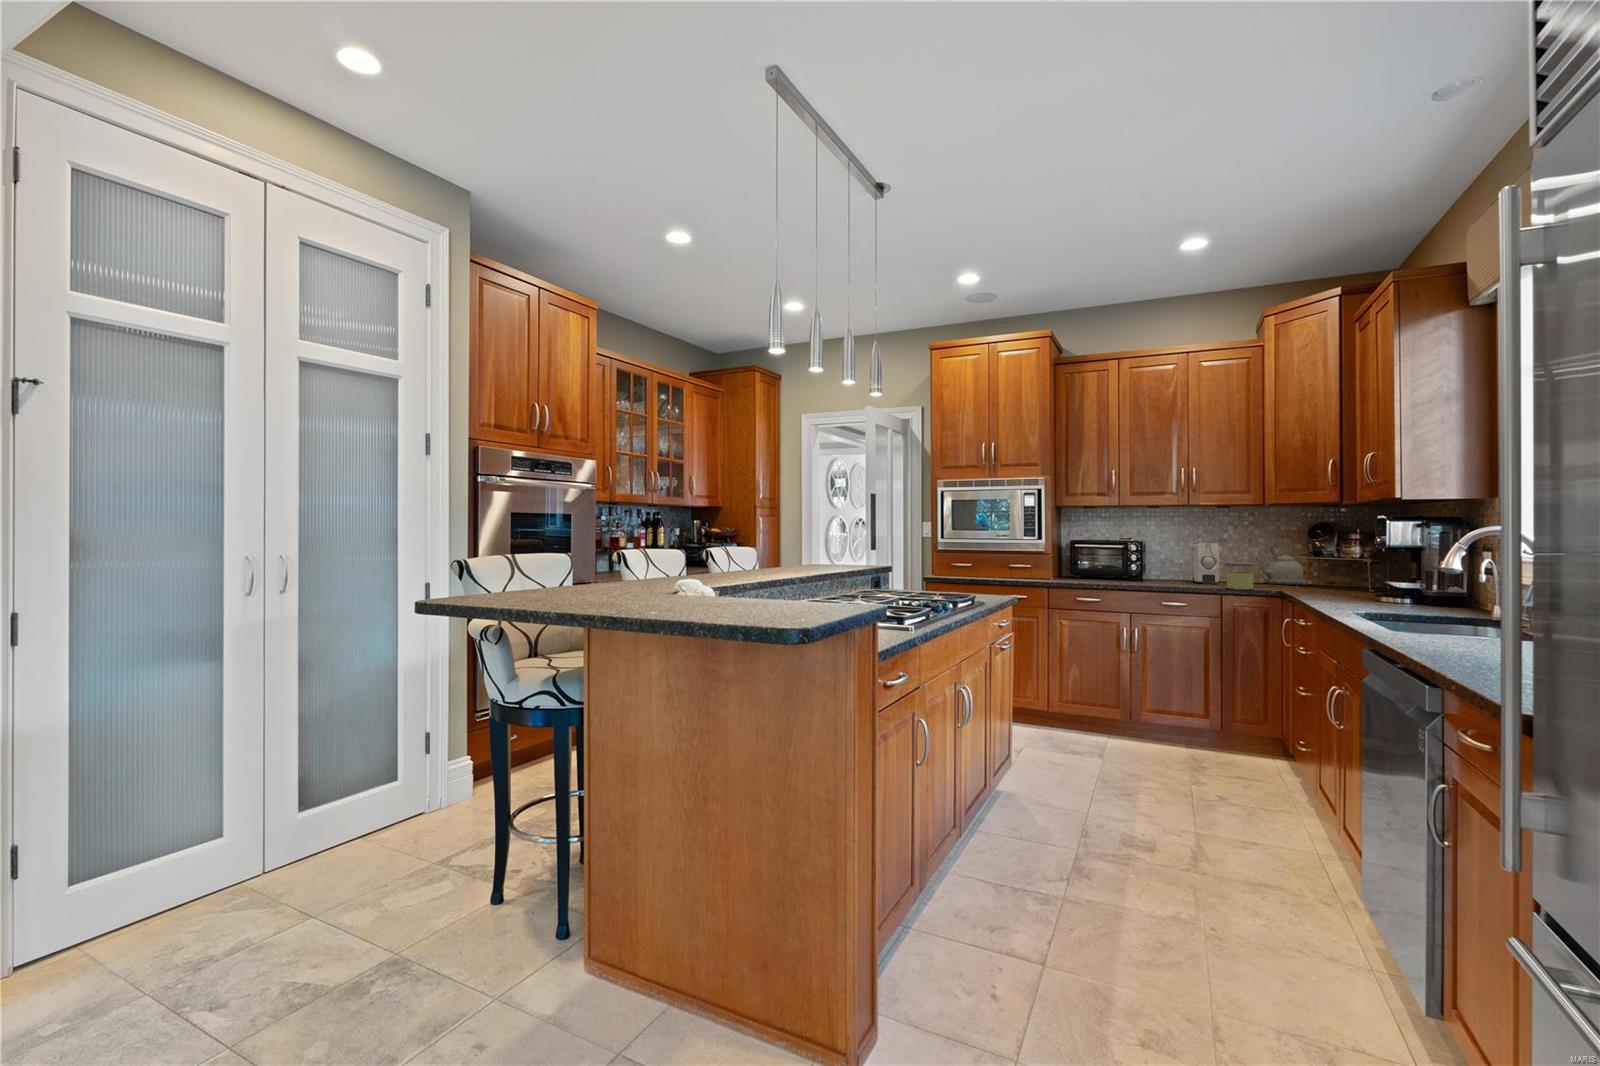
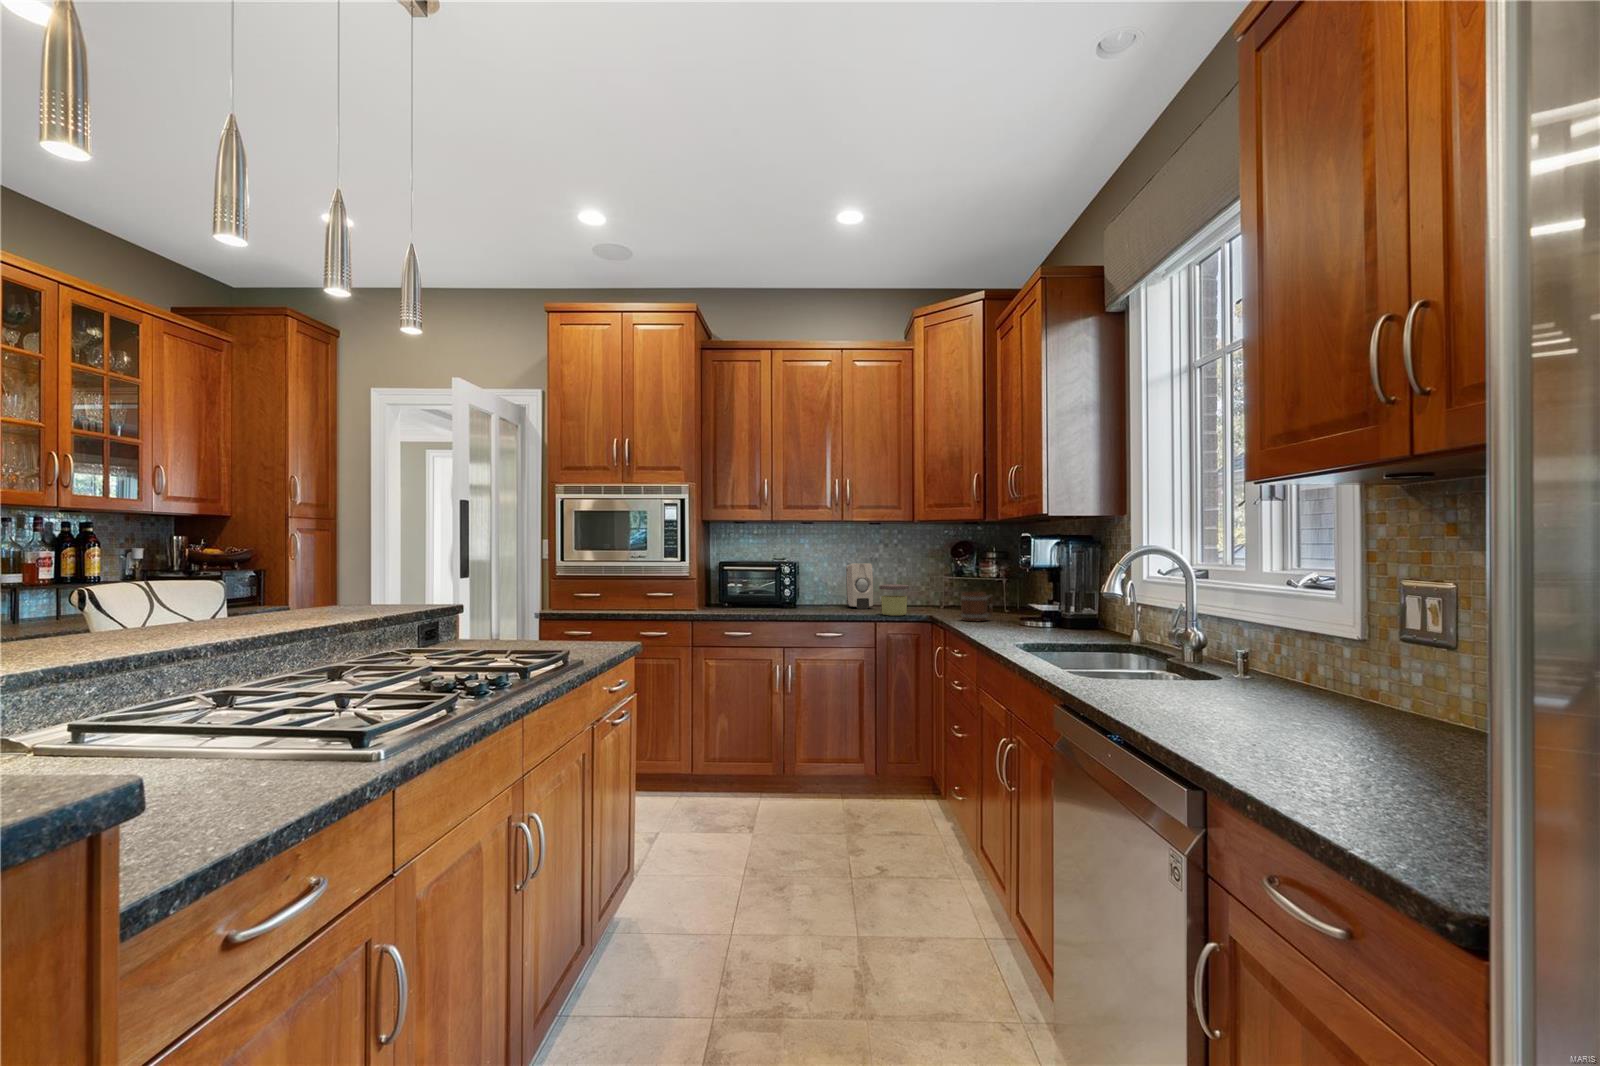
kettle: present [1257,544,1307,585] -> none [906,563,951,606]
mug: none [1310,570,1347,597] -> present [961,592,992,621]

